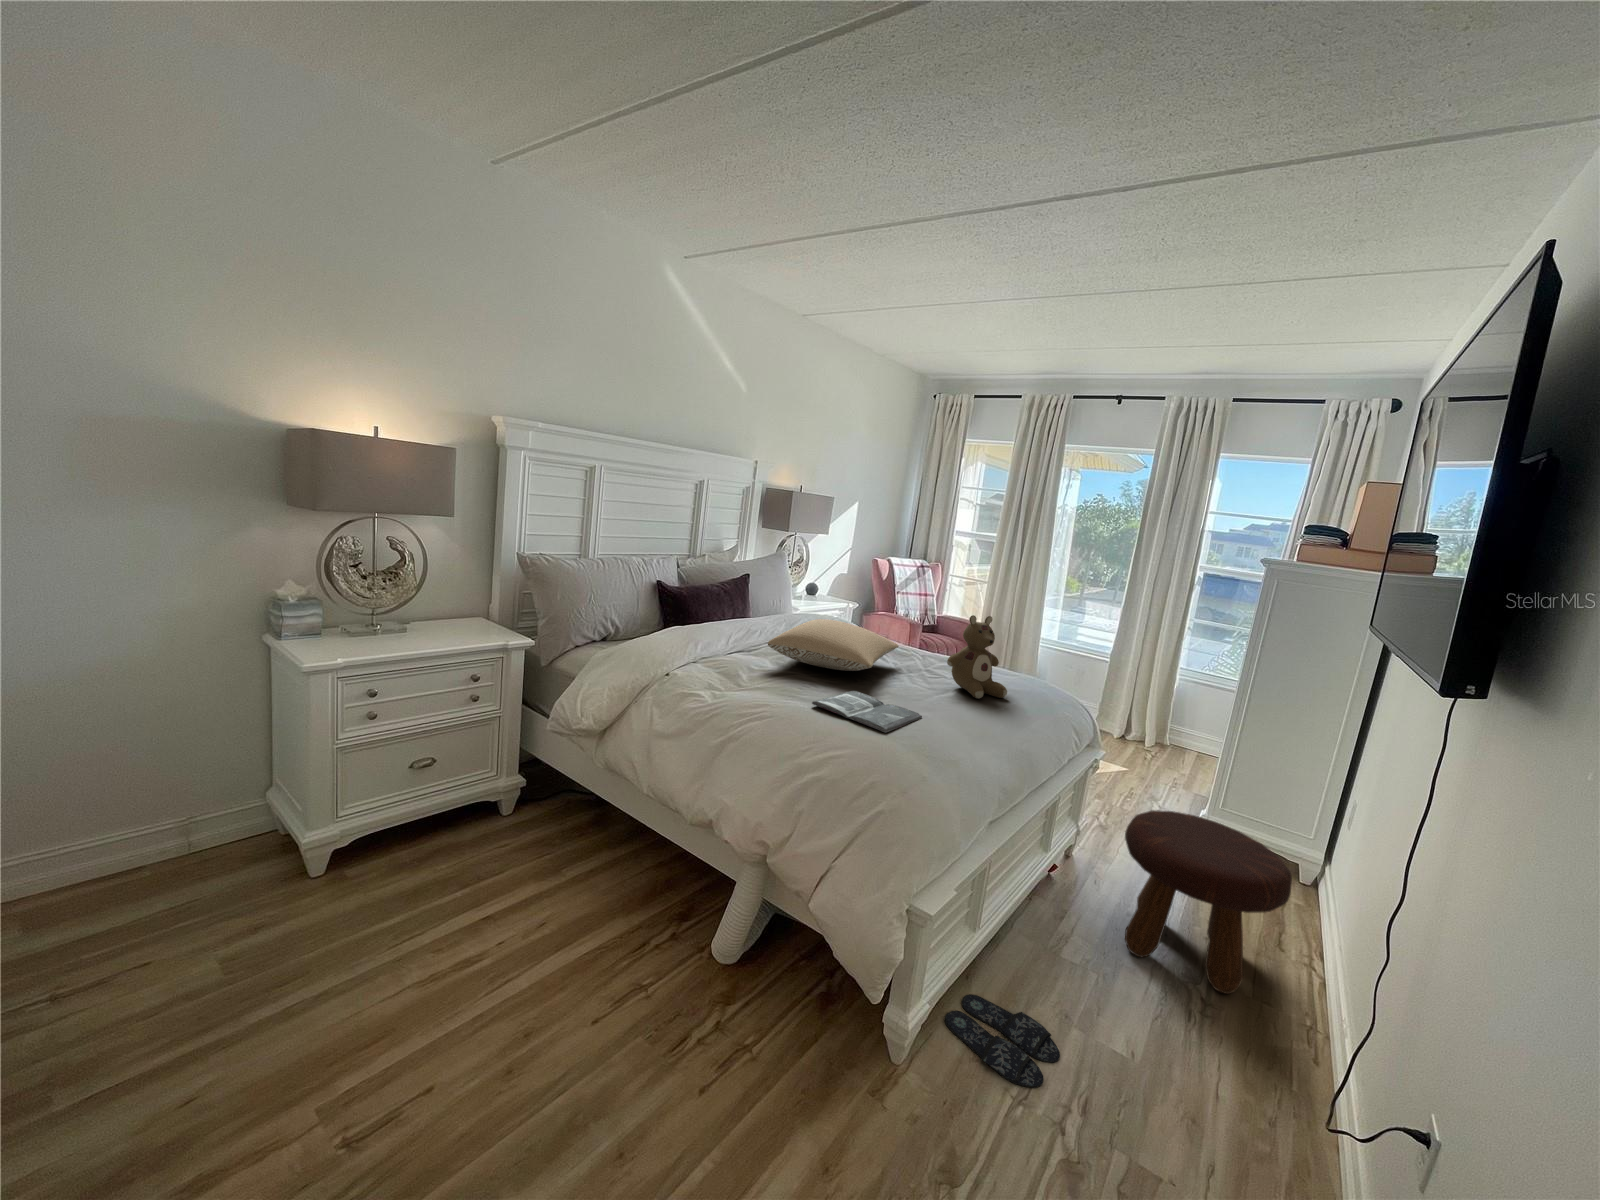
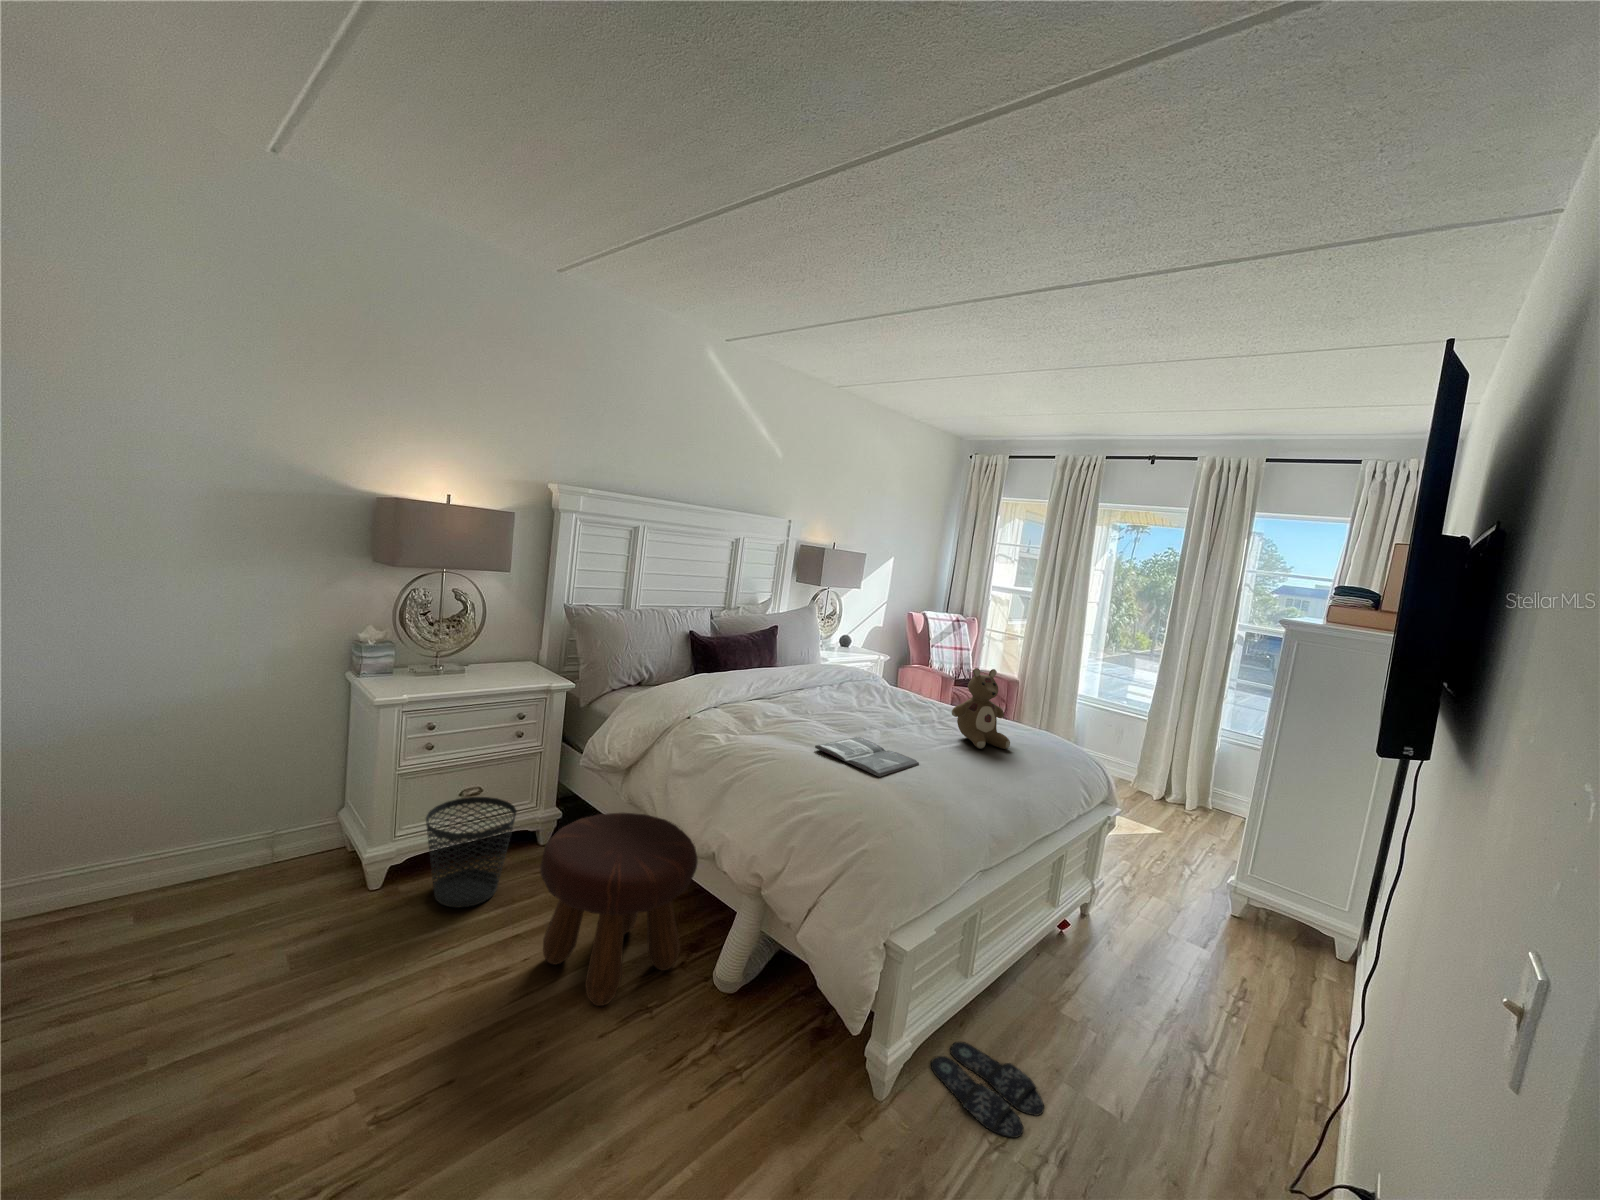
pillow: present [768,619,899,671] -> none [783,669,911,718]
wastebasket: none [375,769,479,891] -> present [426,797,517,908]
footstool: present [1125,810,1292,994] -> present [540,813,698,1006]

